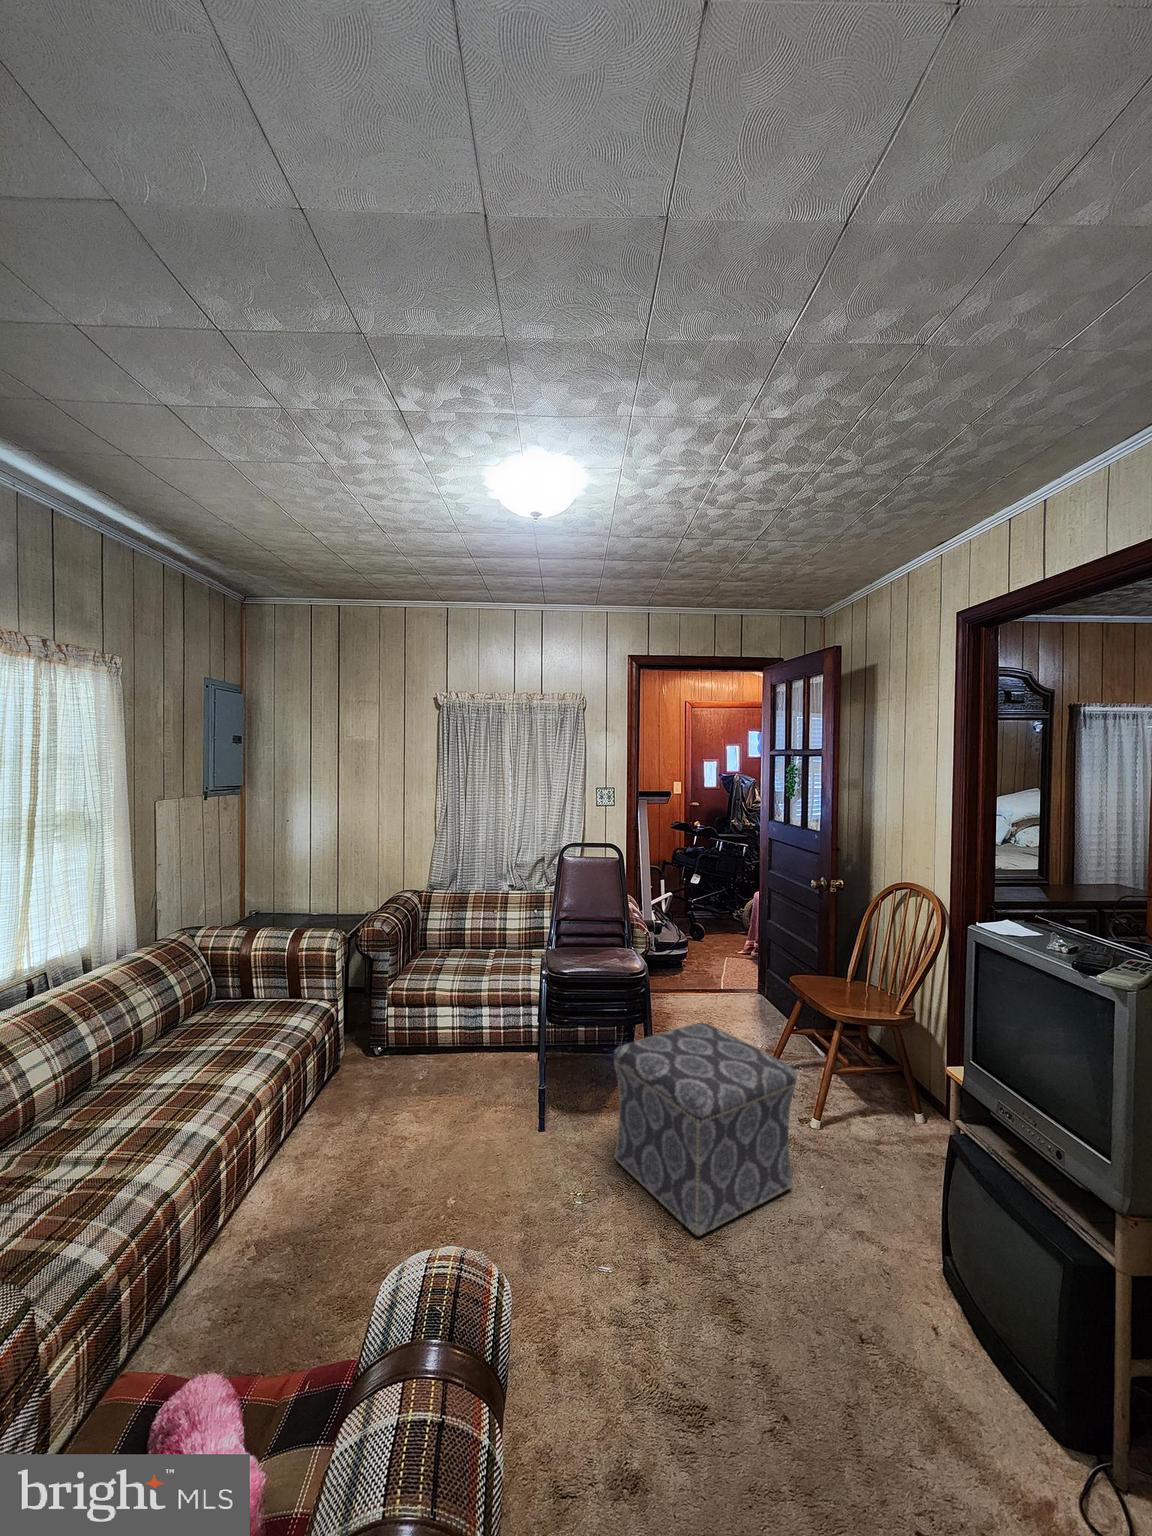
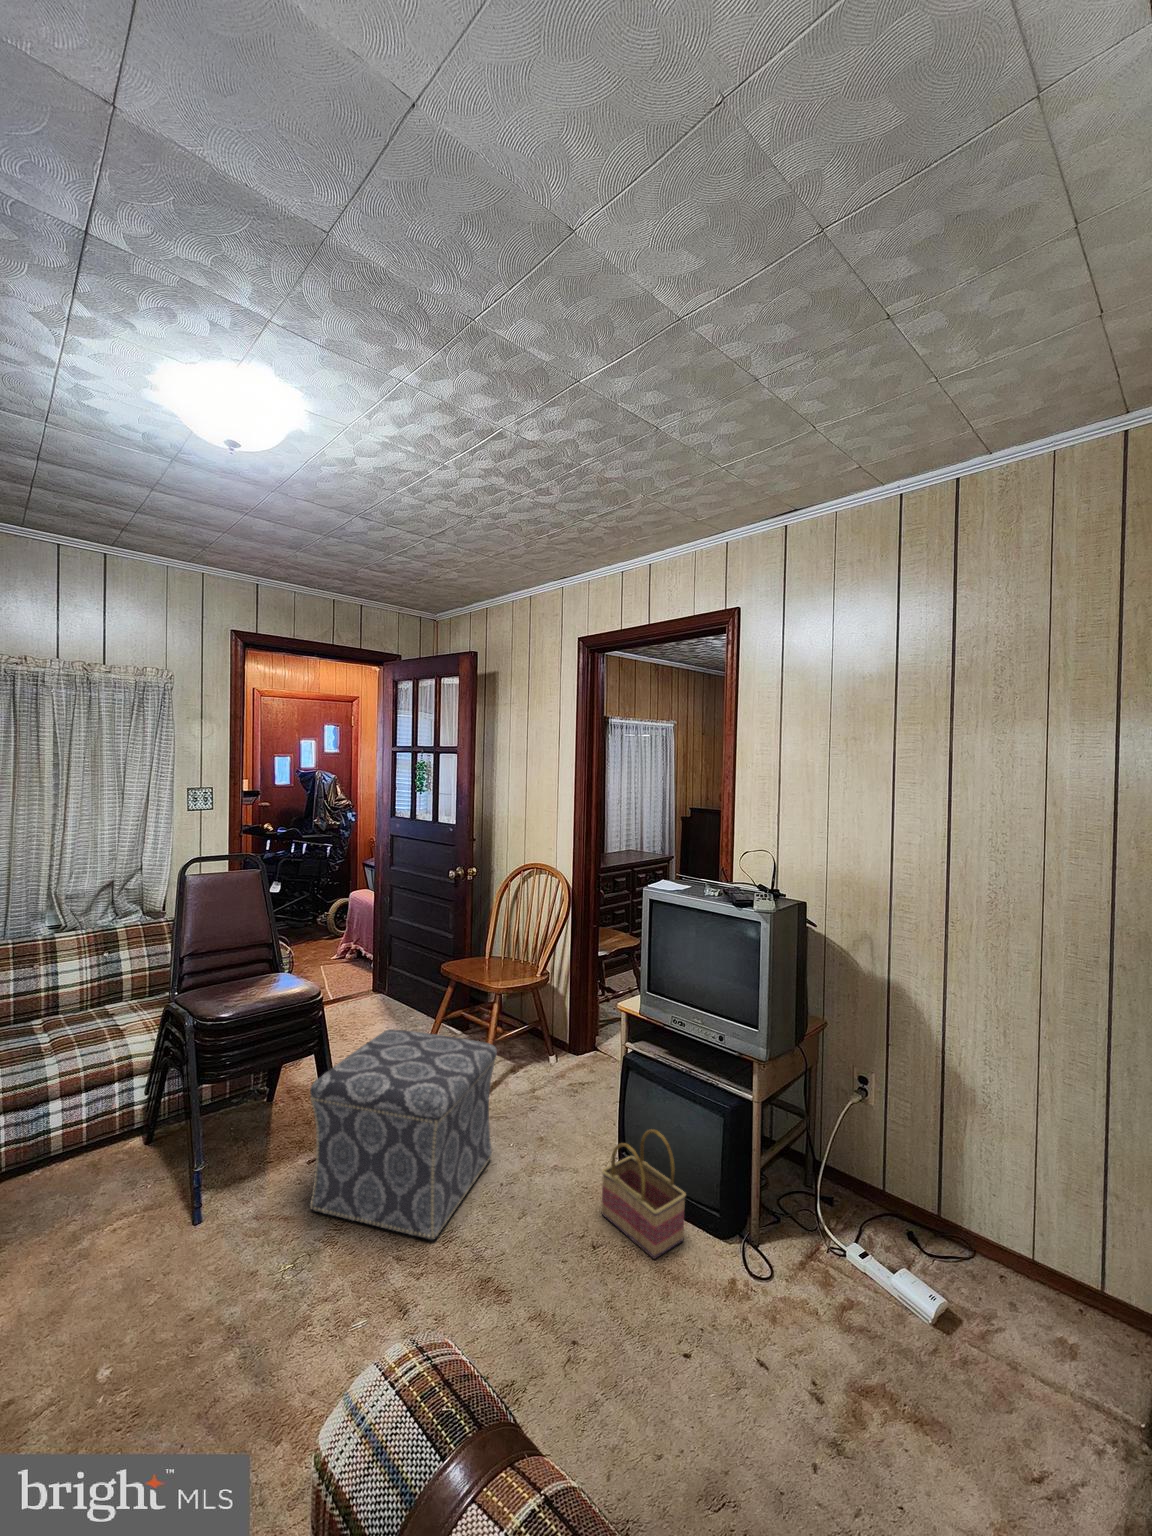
basket: none [891,1235,999,1407] -> present [602,1129,686,1259]

